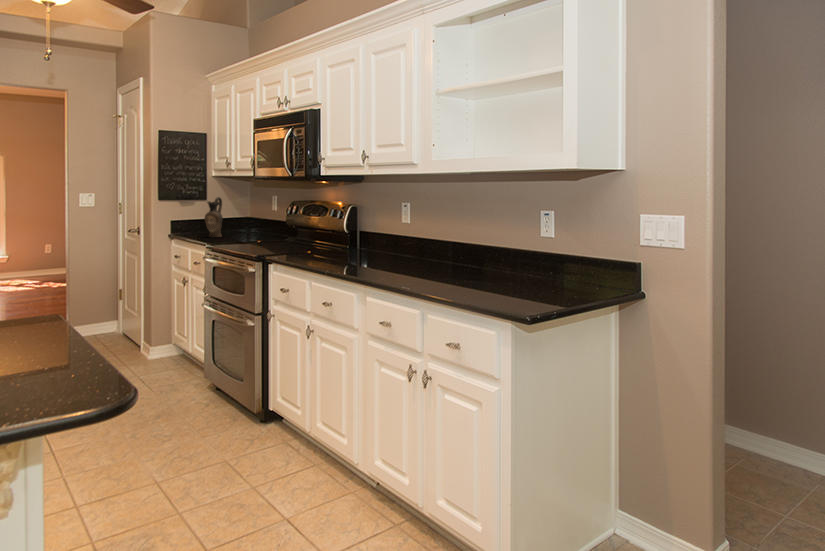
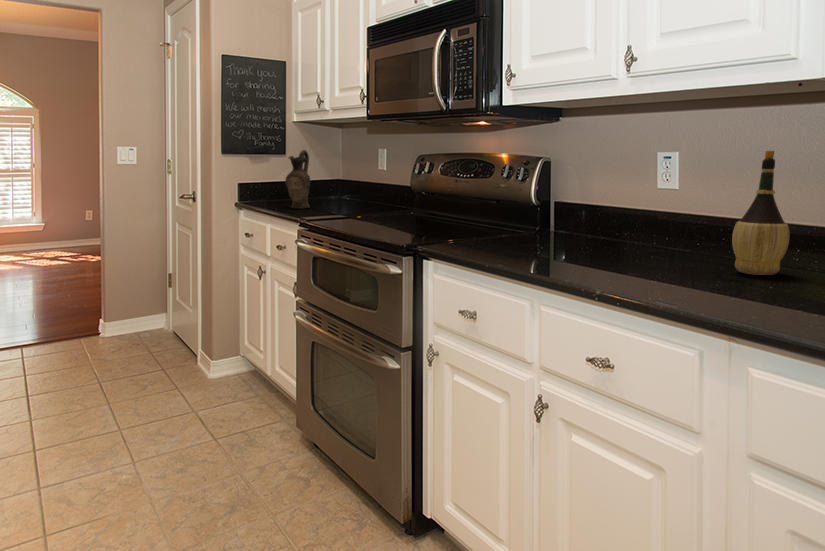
wine bottle: none [413,203,438,265] -> present [732,150,790,275]

